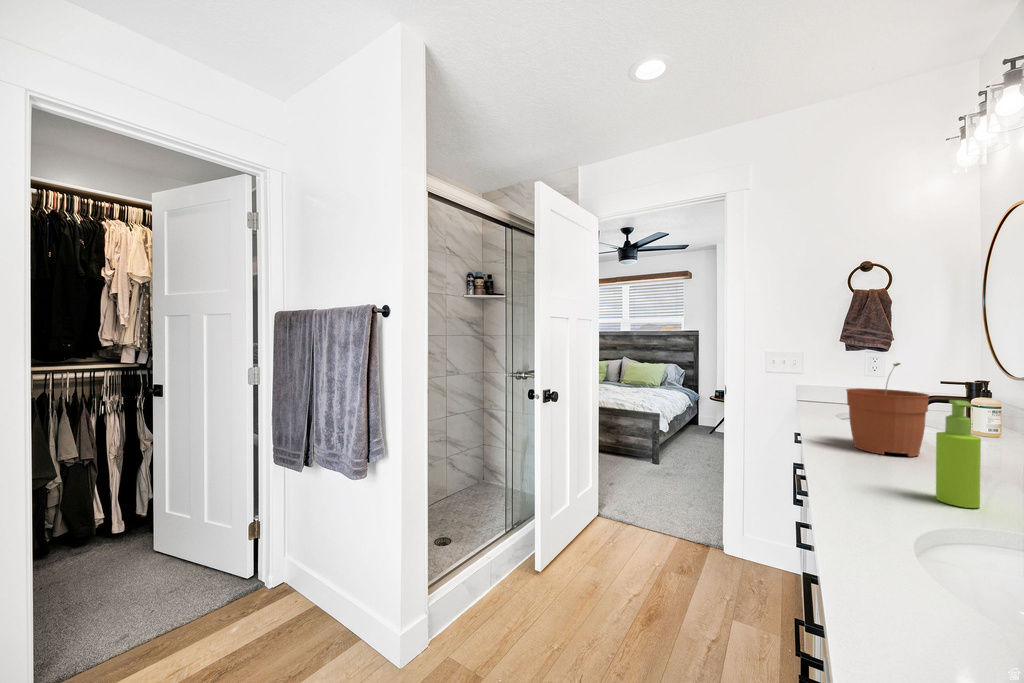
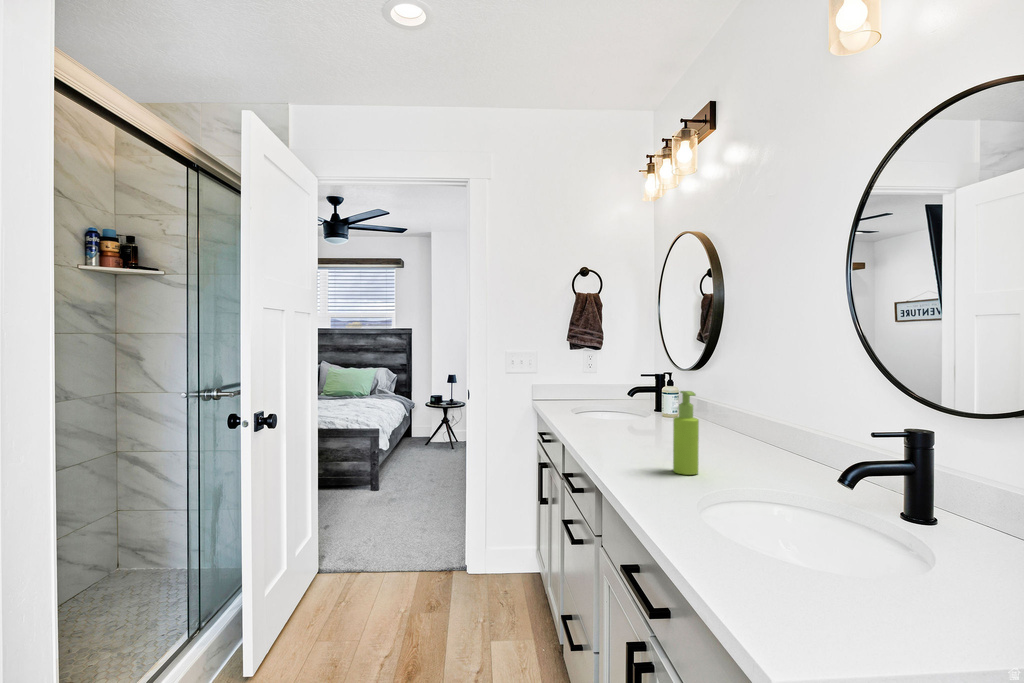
plant pot: present [846,363,929,457] -> none [595,361,651,443]

